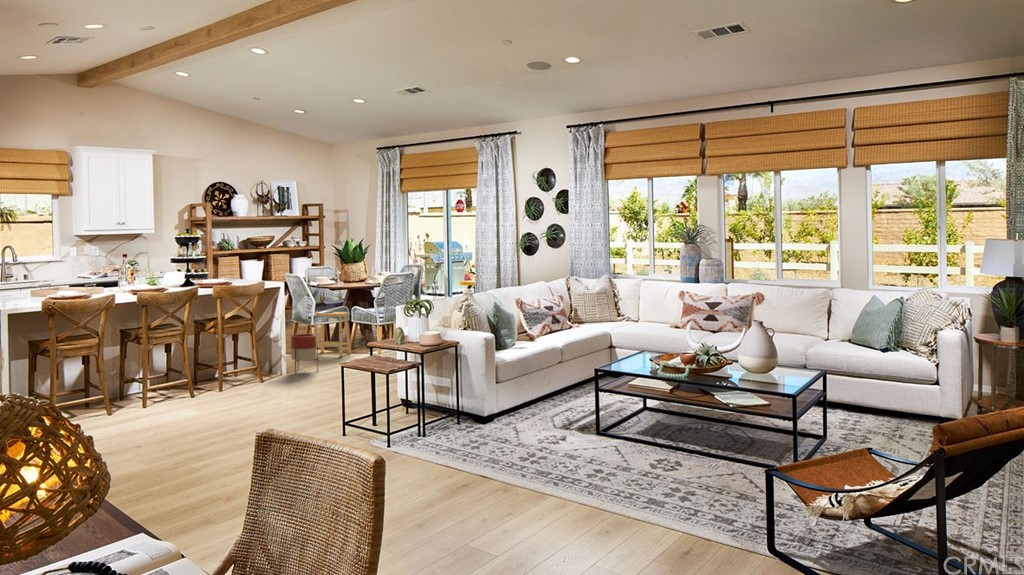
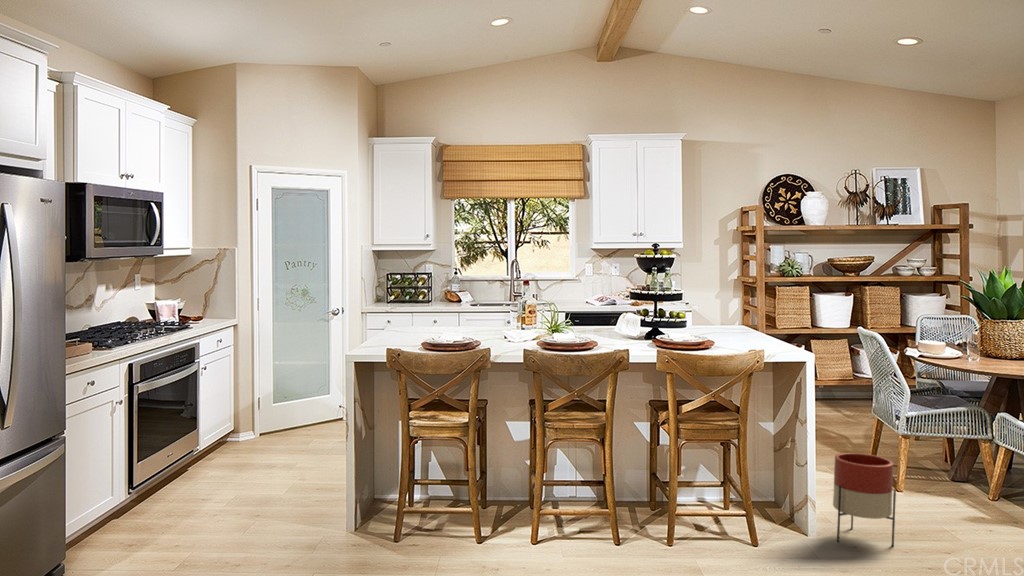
footstool: present [314,312,351,356] -> none [902,402,996,510]

